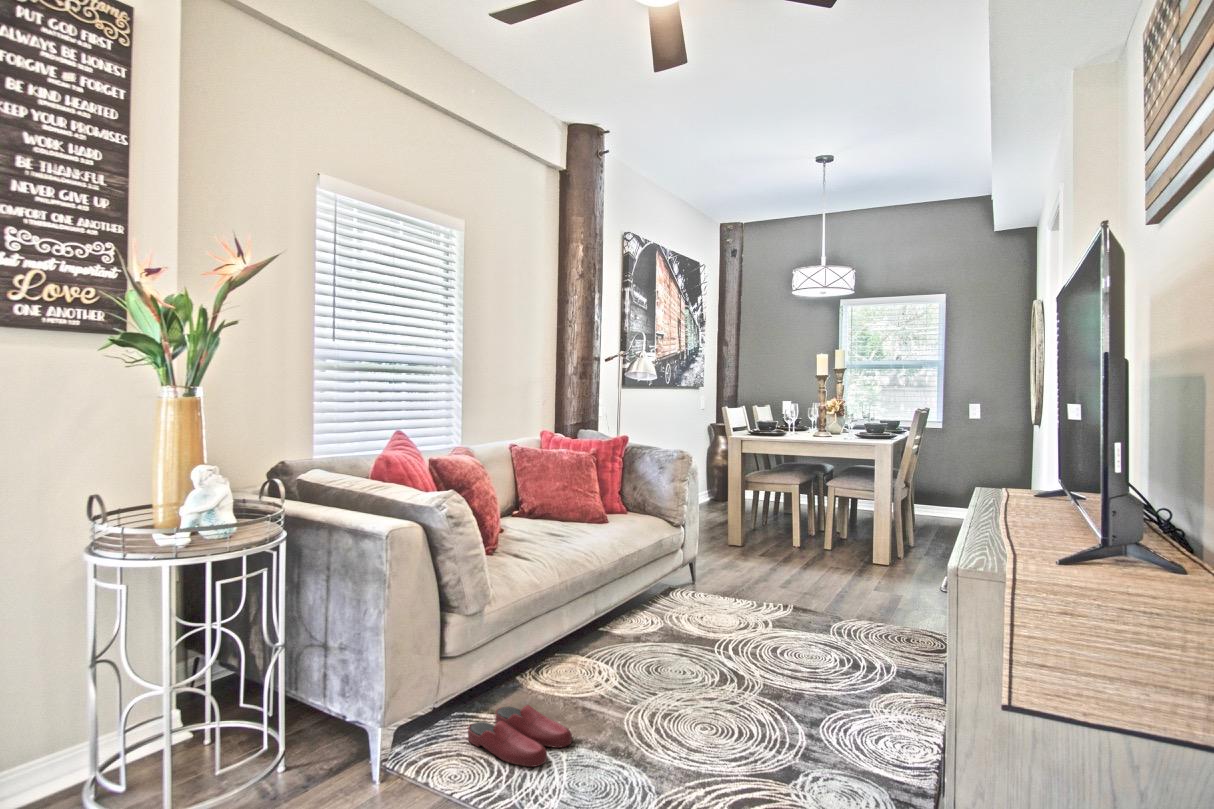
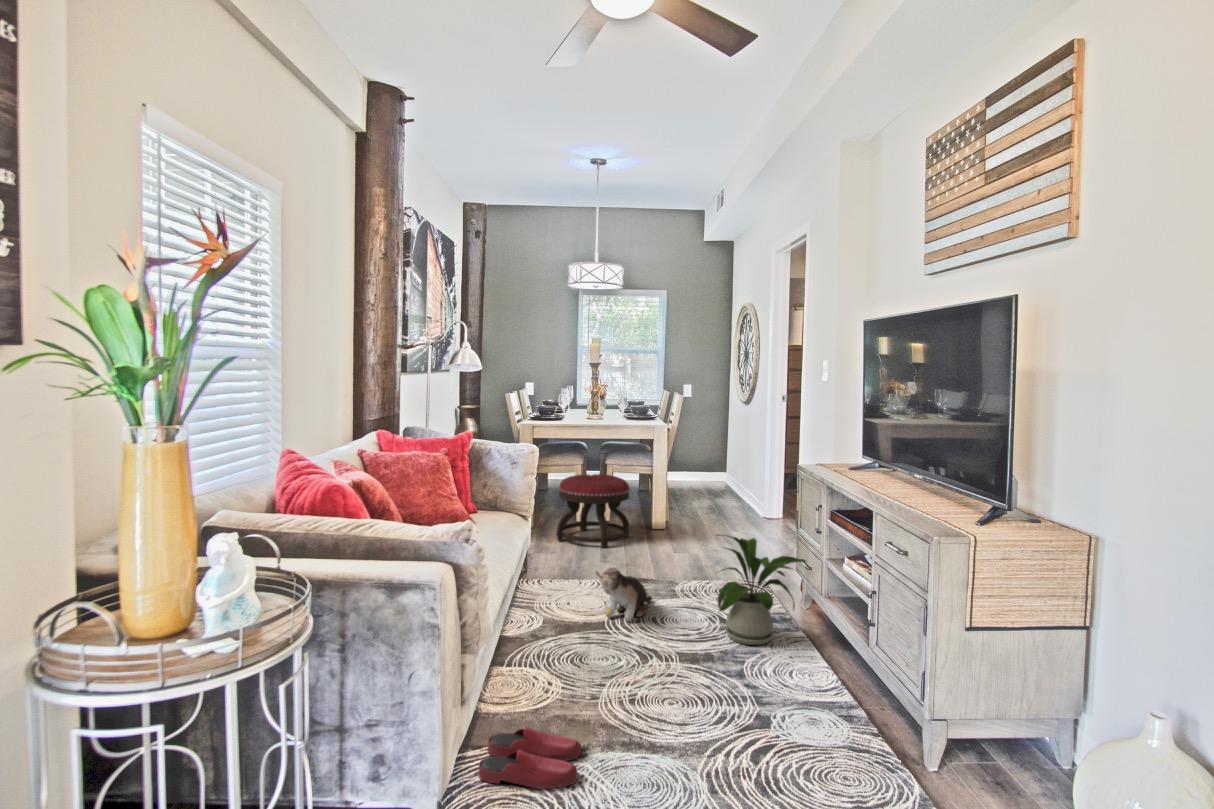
ottoman: none [751,495,836,576] -> present [557,474,630,548]
house plant: none [810,558,958,700] -> present [717,535,805,645]
plush toy: none [706,584,791,645] -> present [596,568,652,621]

